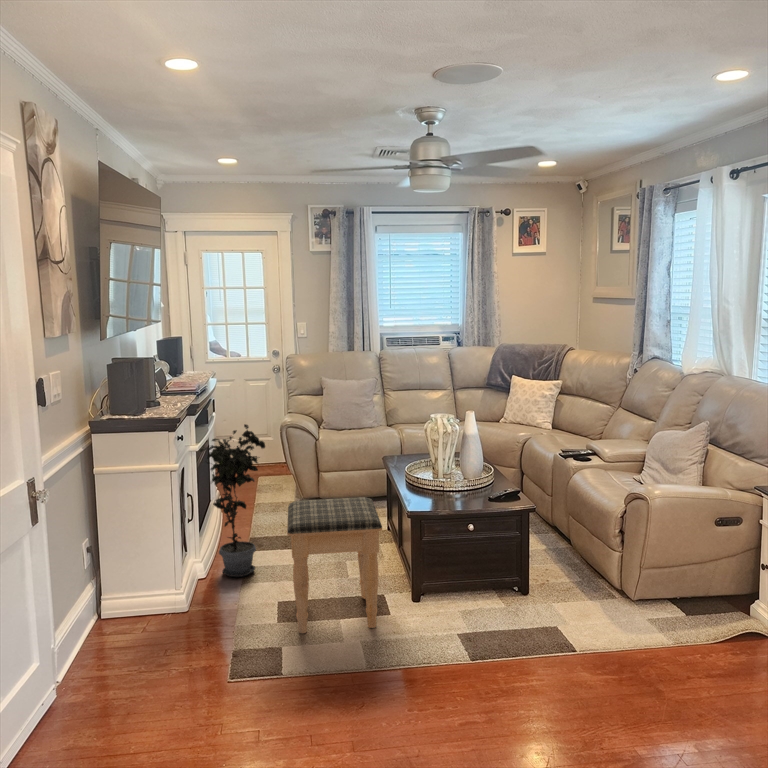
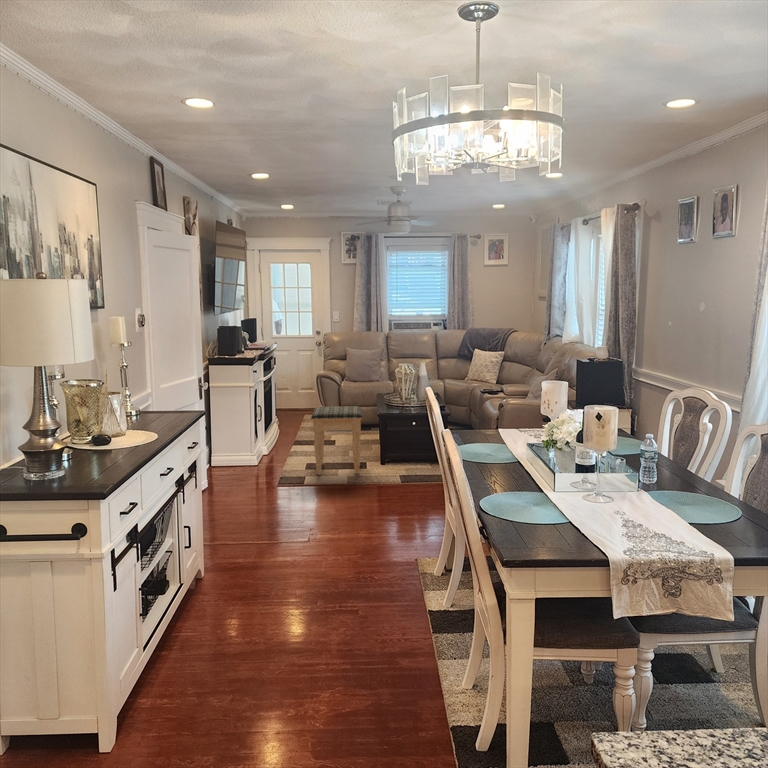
potted plant: present [200,424,265,577] -> none [266,366,304,455]

